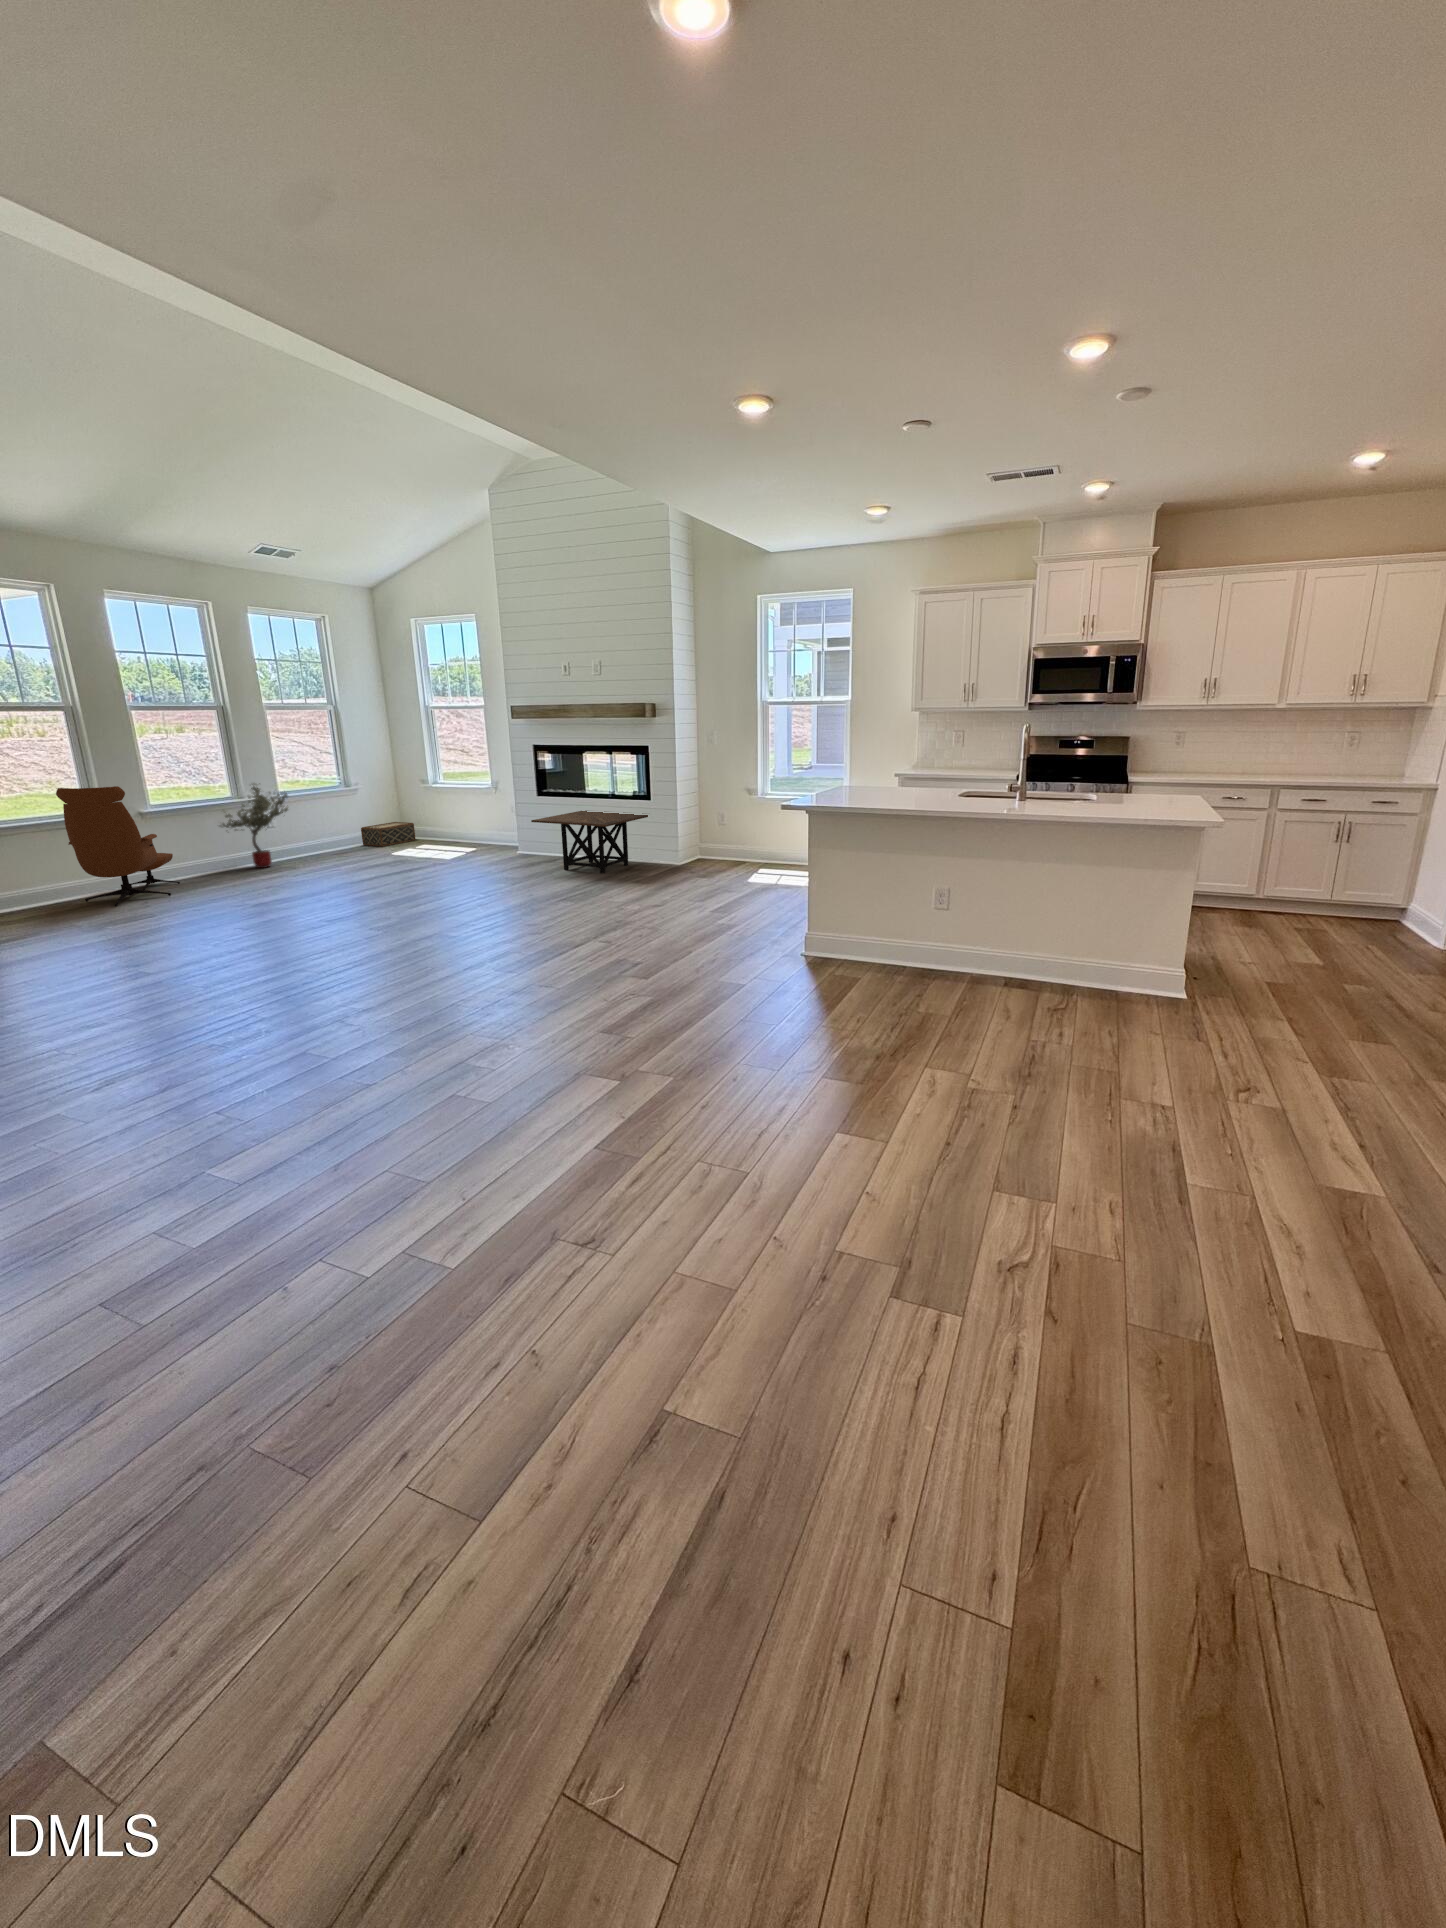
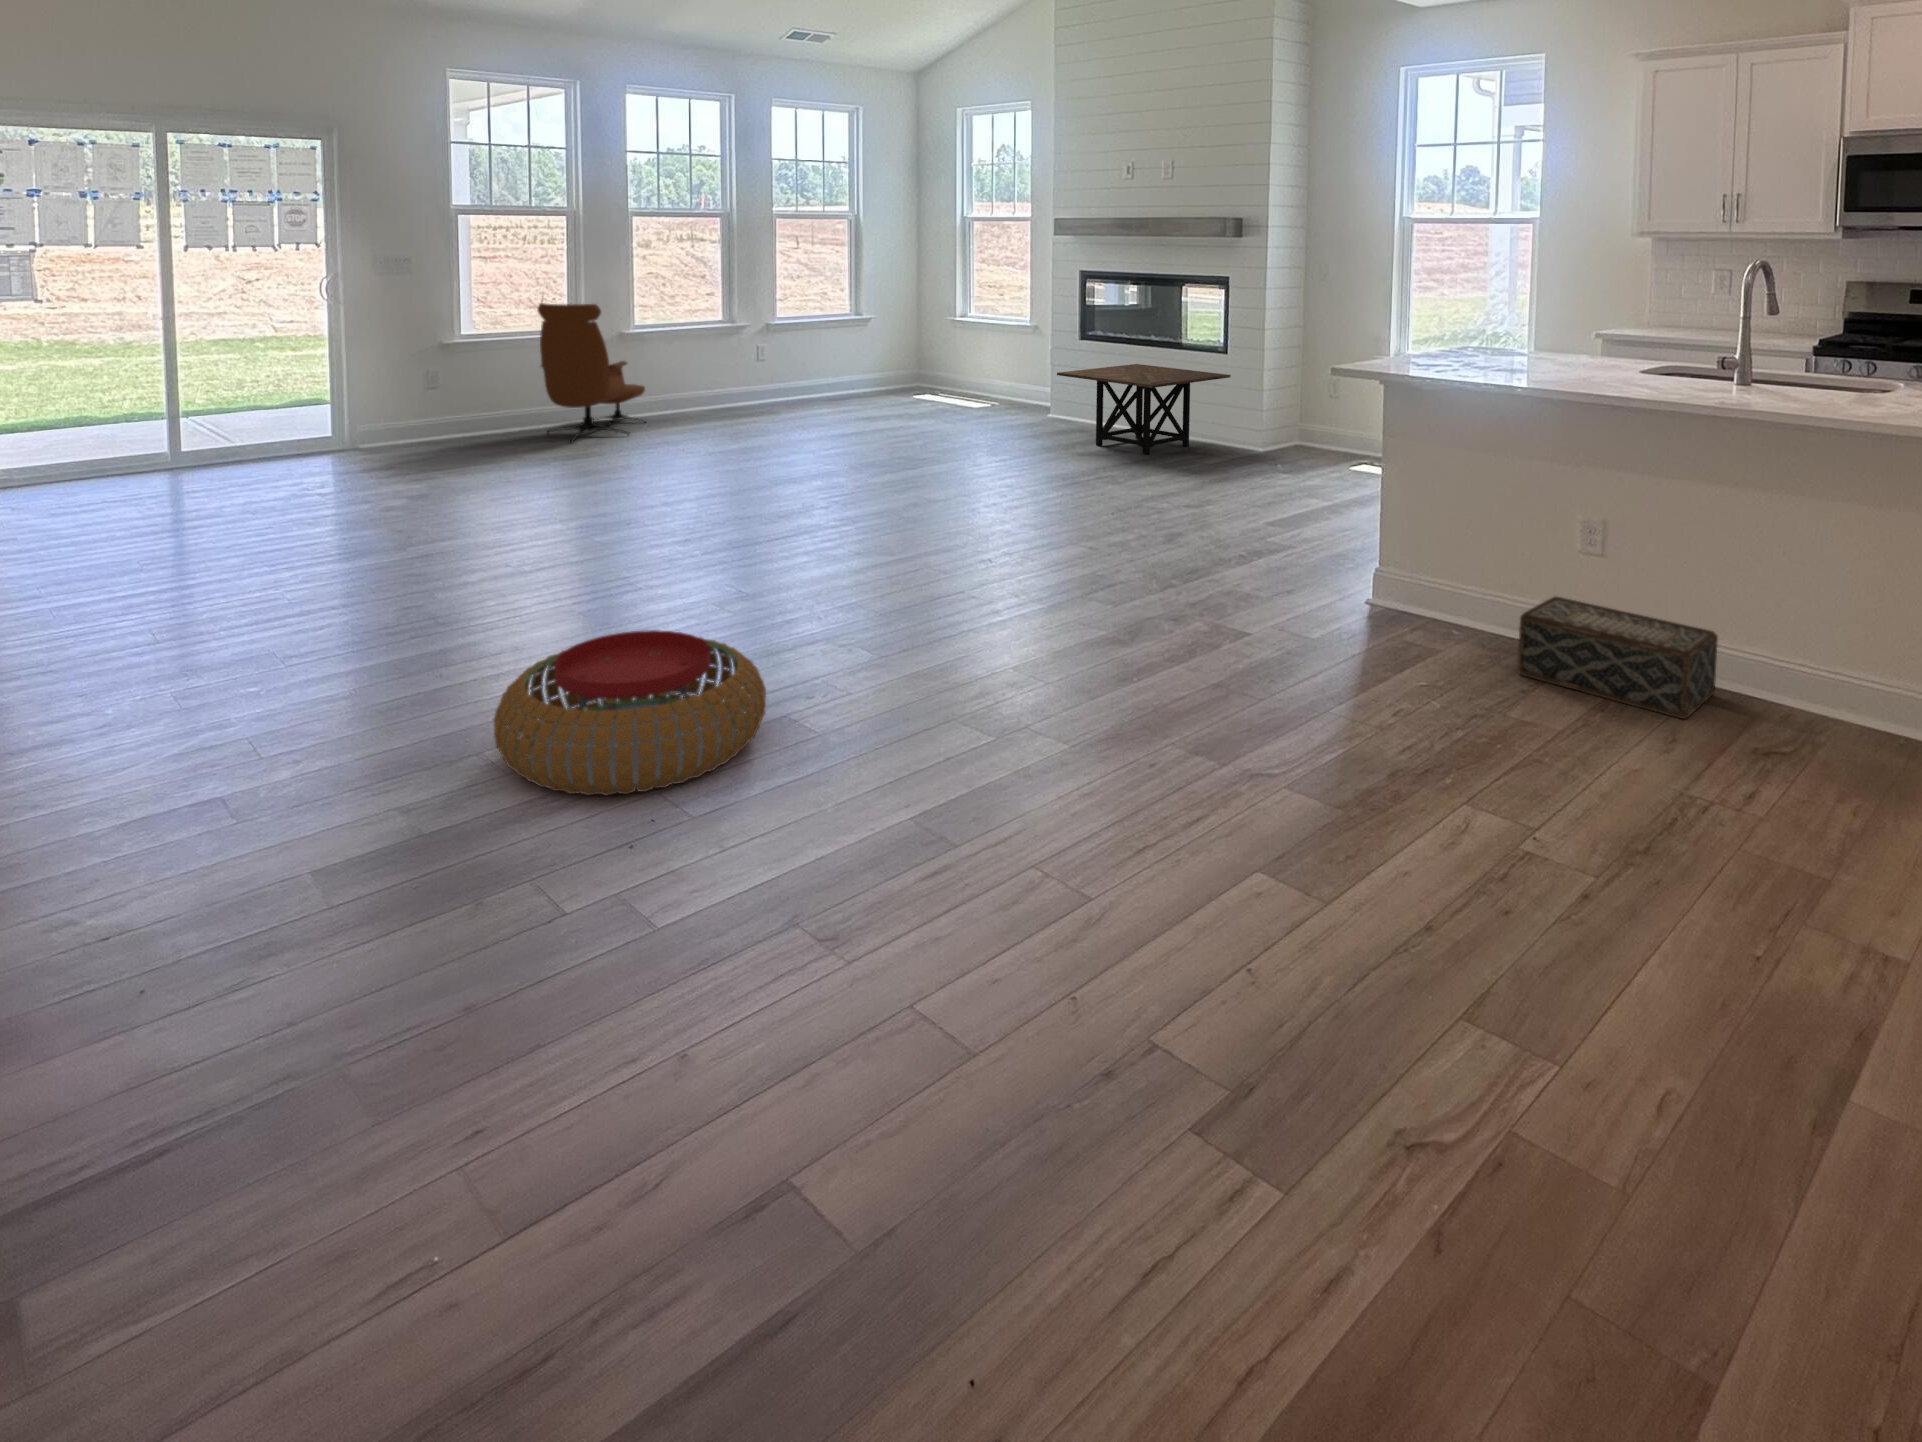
potted tree: present [220,783,288,868] -> none [699,306,782,412]
woven basket: present [361,822,415,846] -> present [1518,596,1718,719]
pouf: none [205,1052,444,1196] -> present [493,630,766,795]

